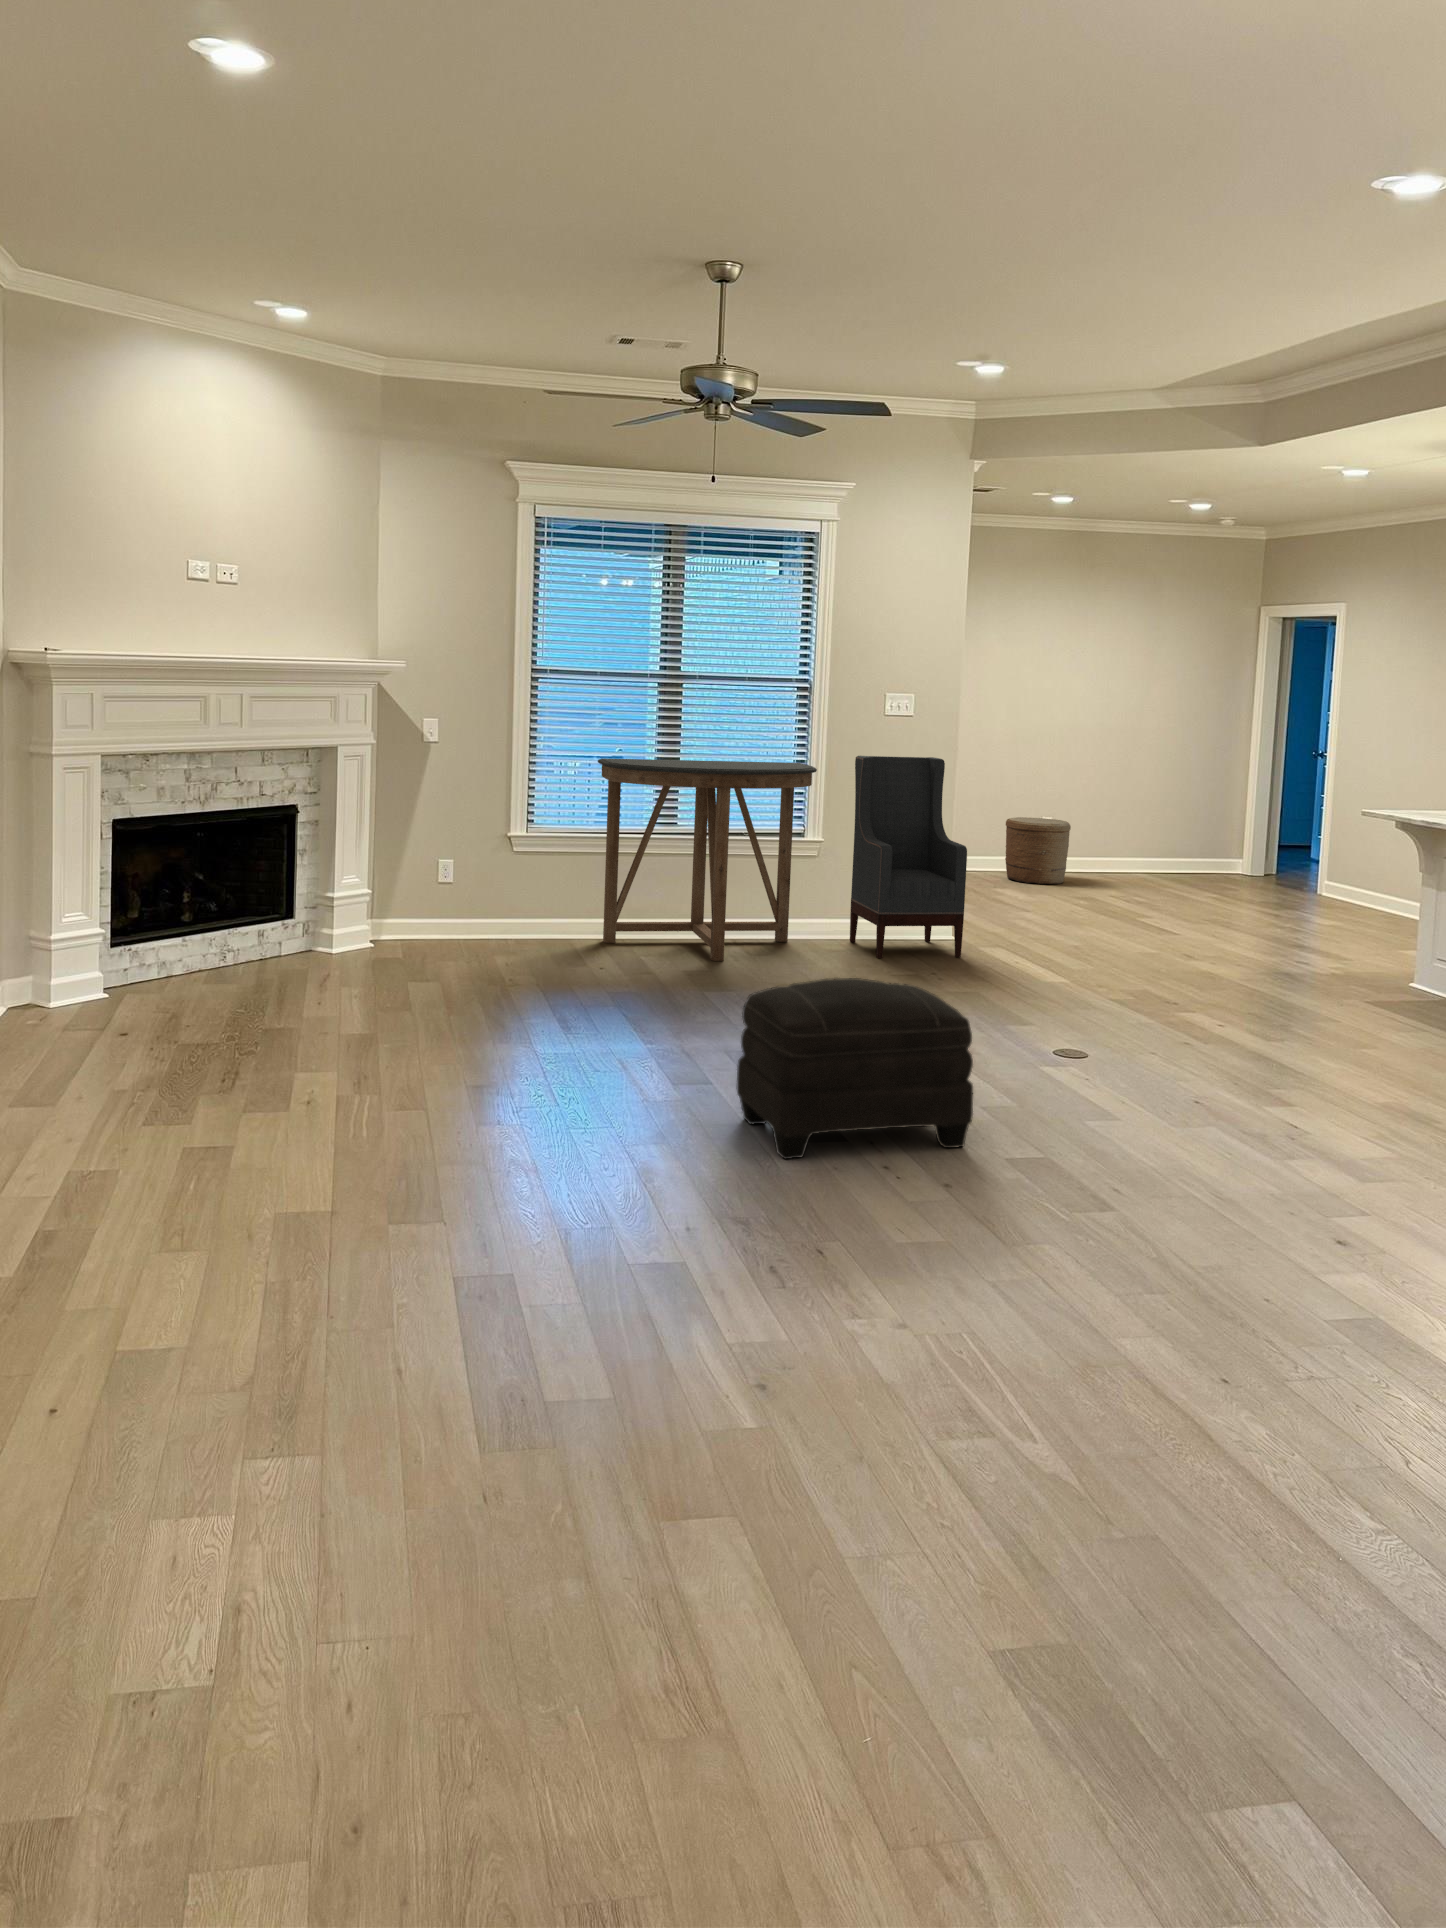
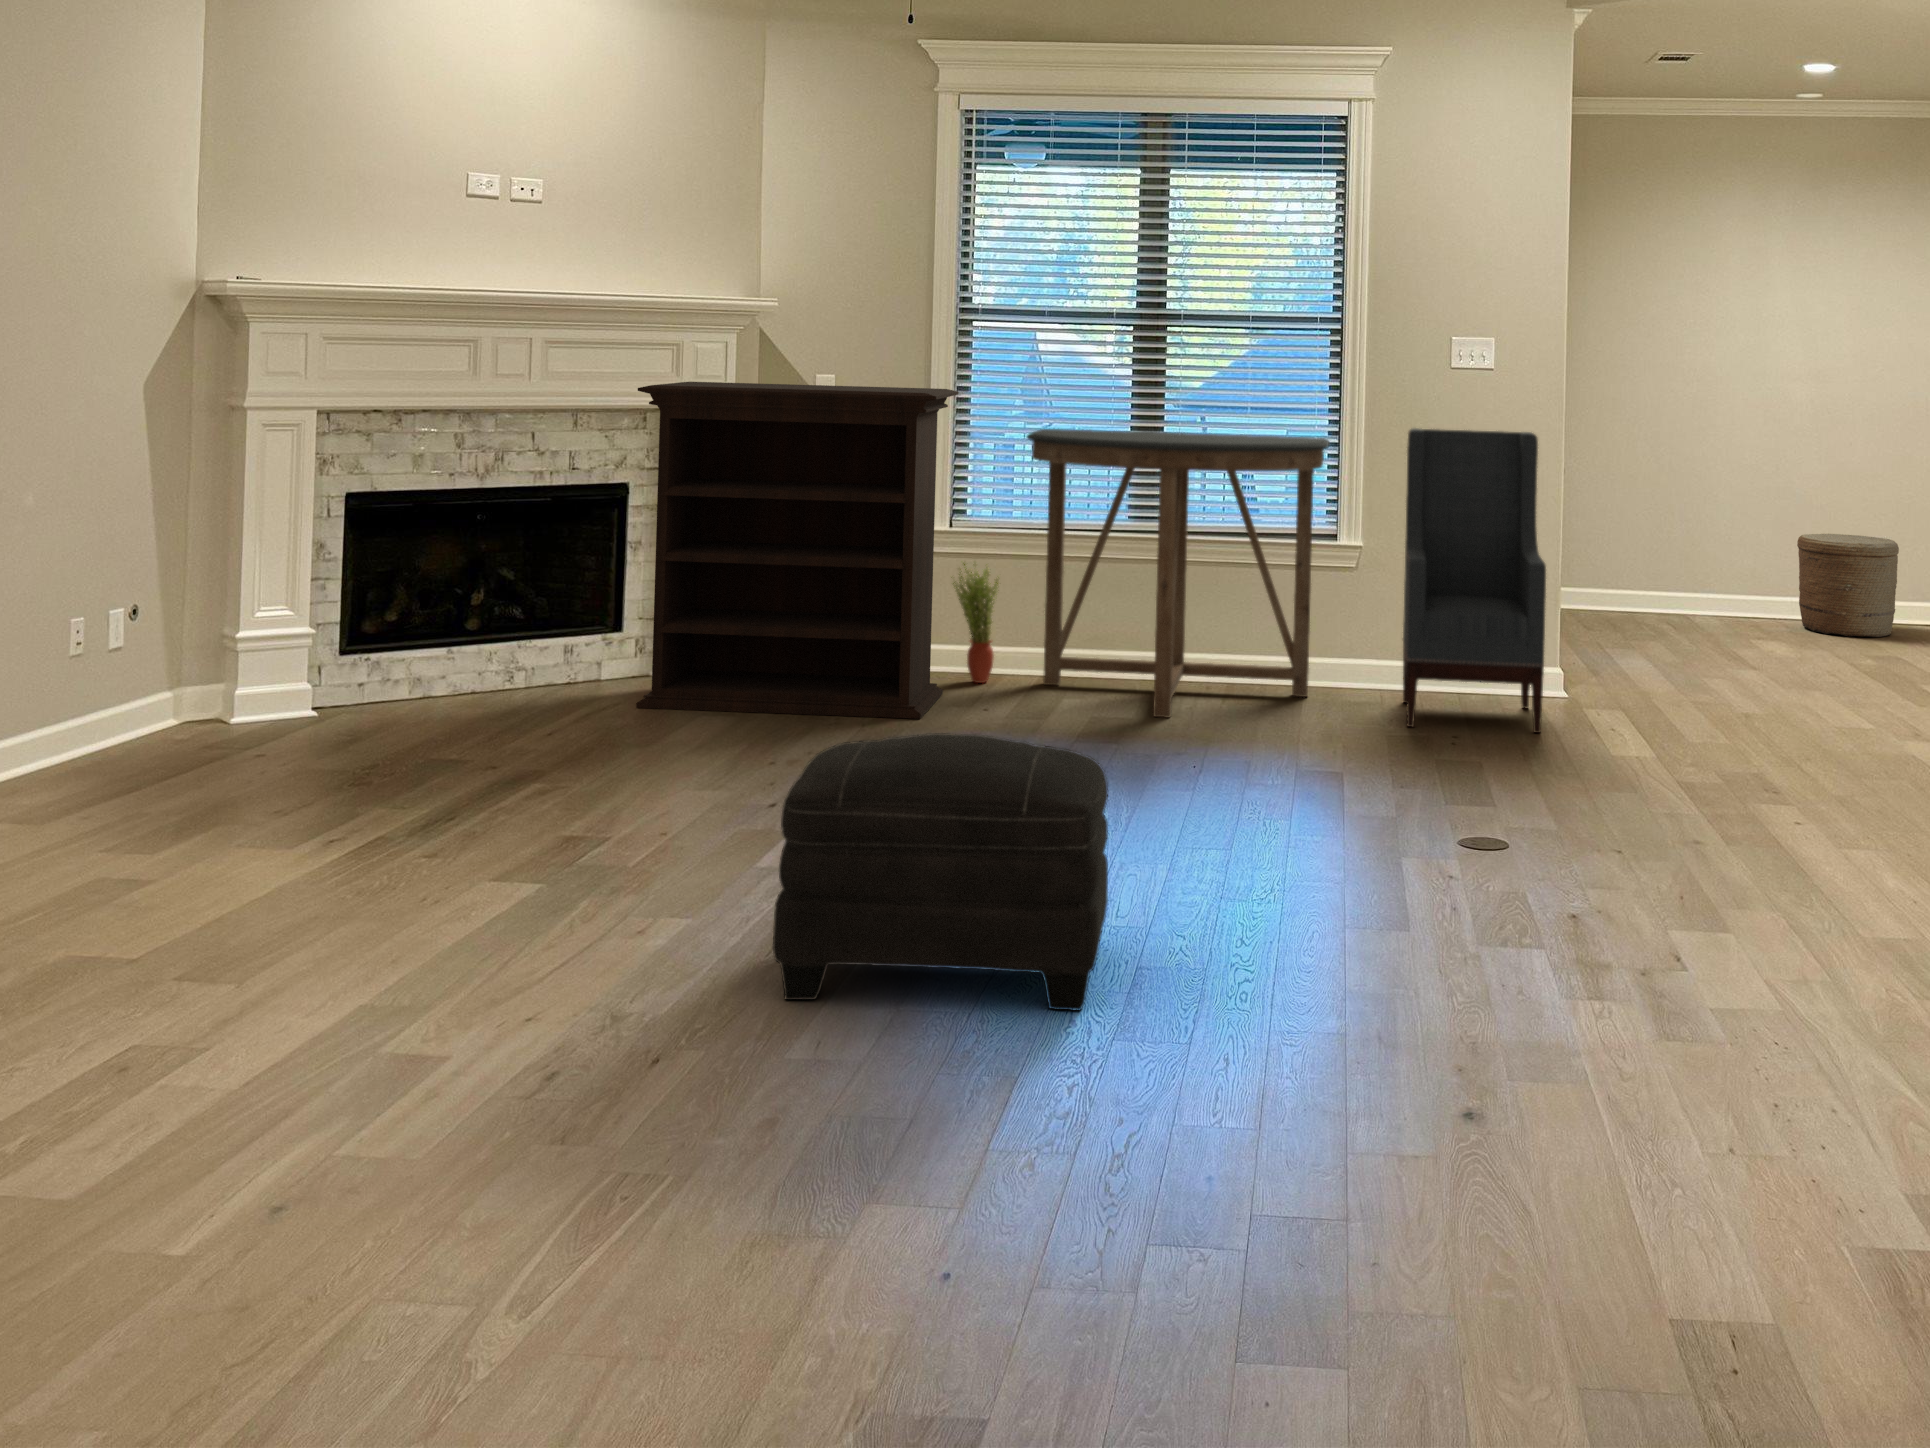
bookshelf: none [343,726,575,976] -> present [636,382,959,719]
potted plant: none [538,855,577,944] -> present [953,563,999,683]

